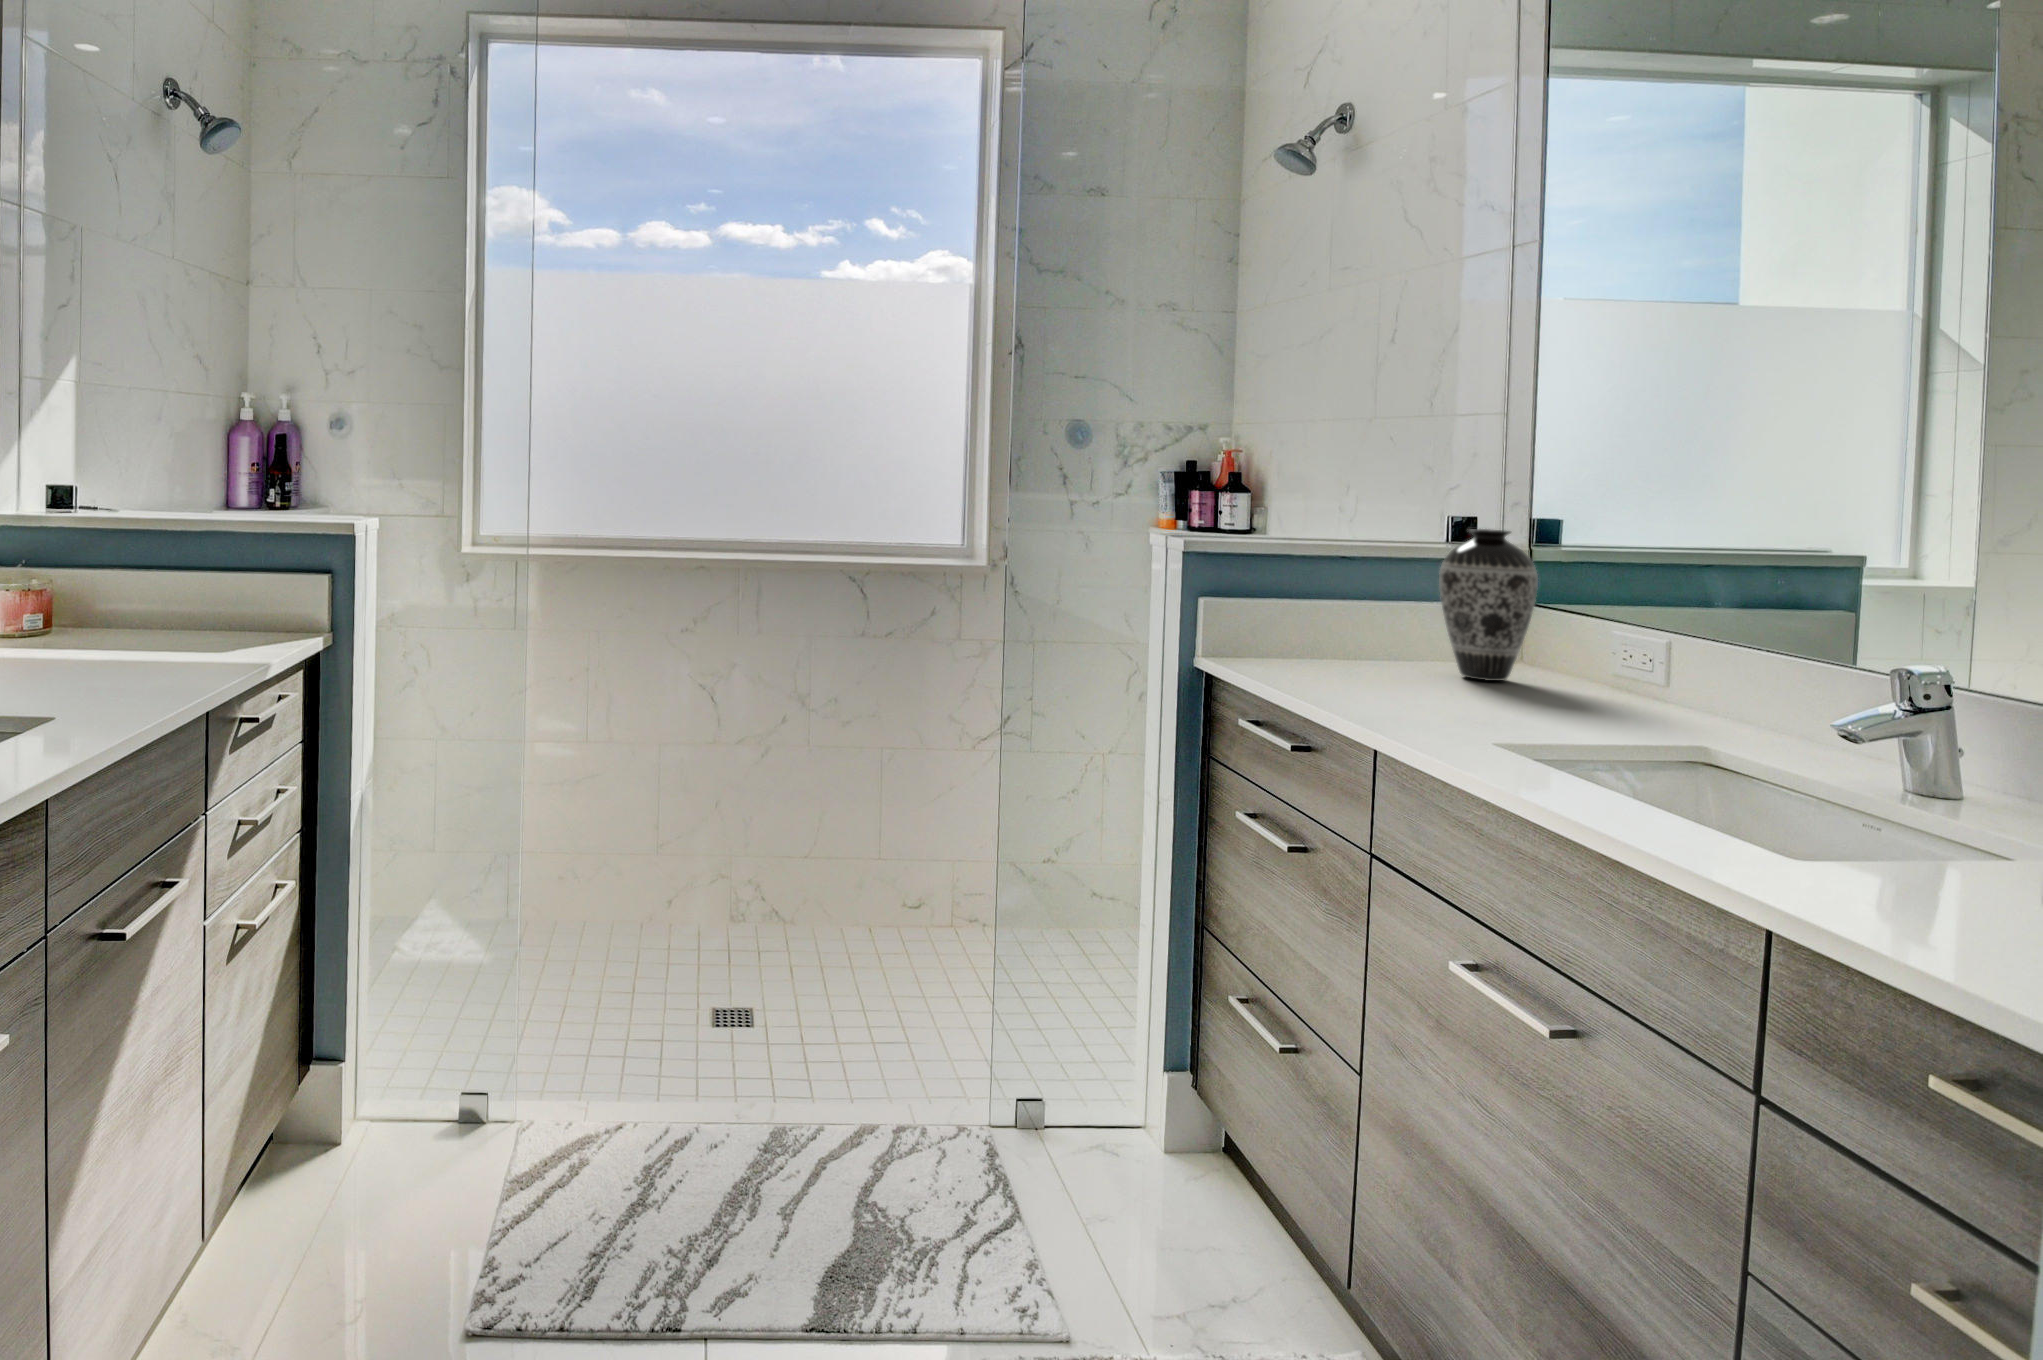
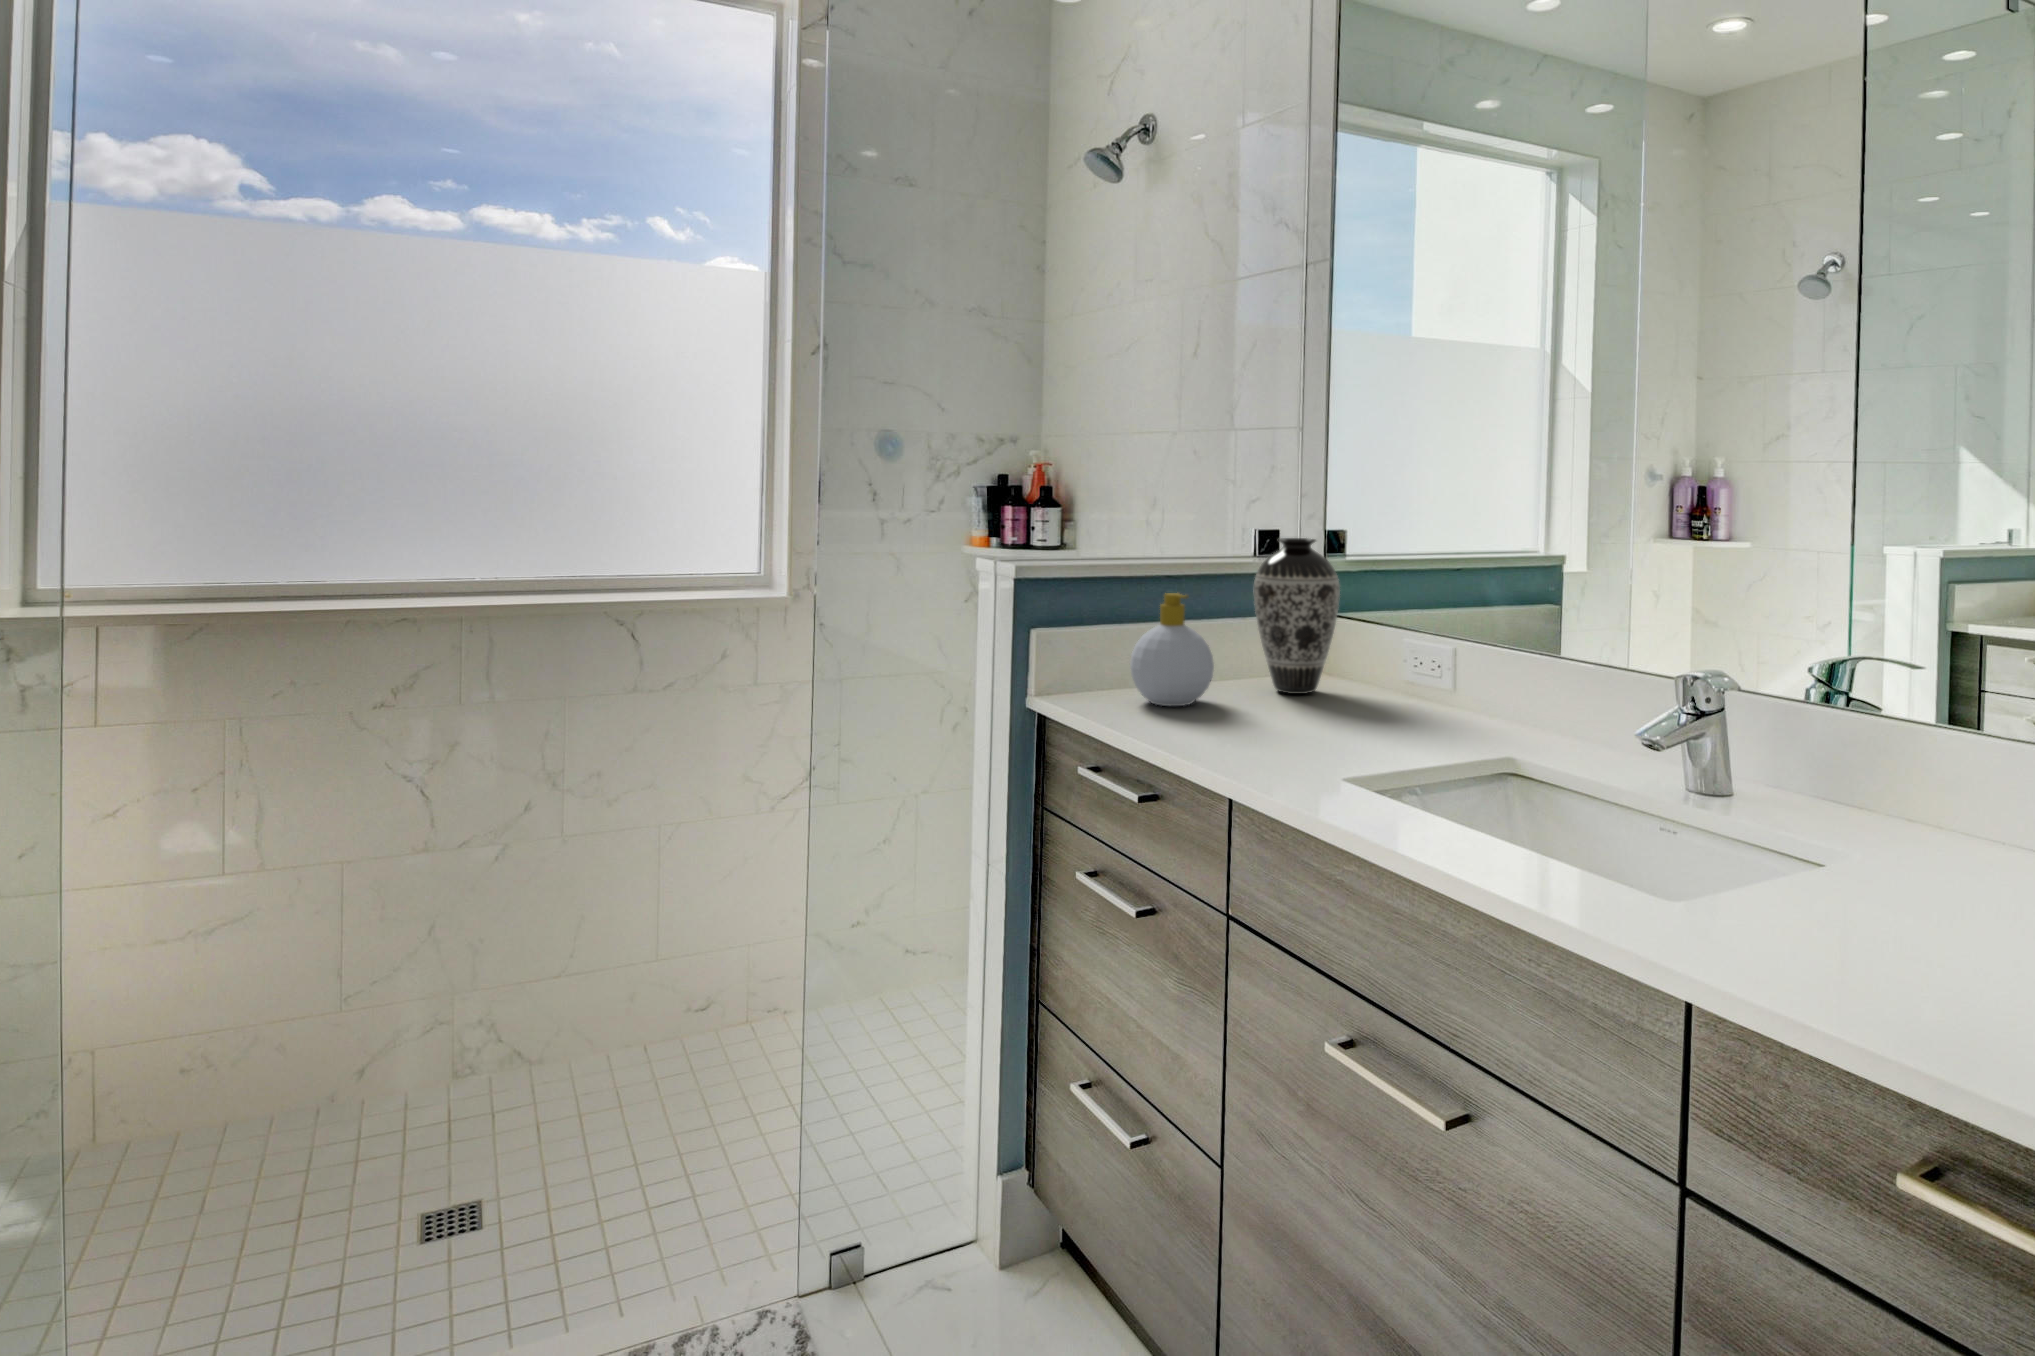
soap bottle: none [1302,573,1388,677] -> present [1130,593,1214,706]

